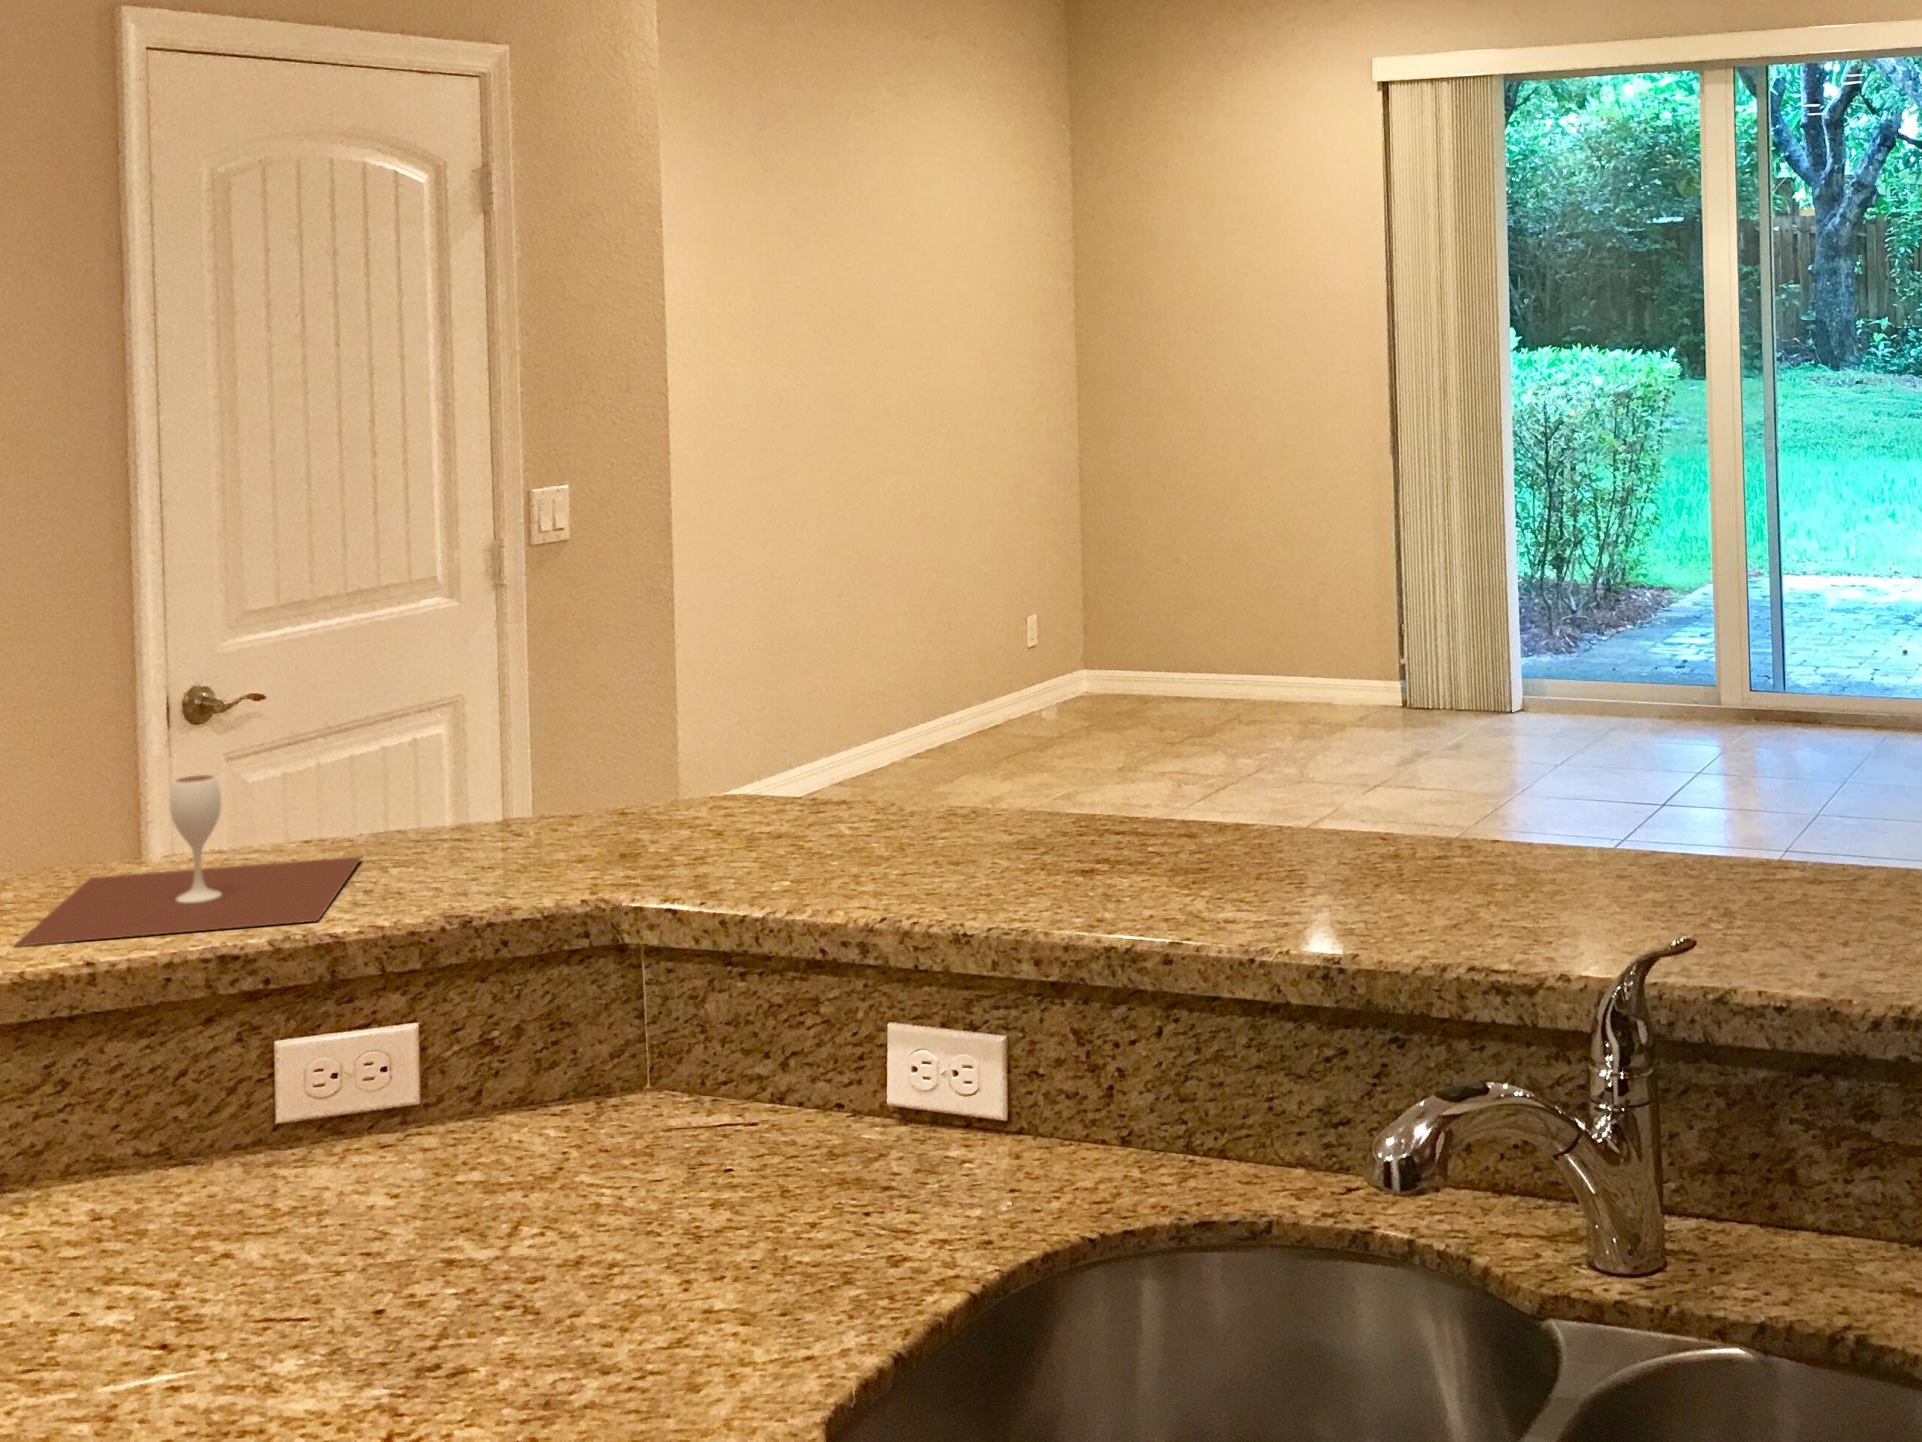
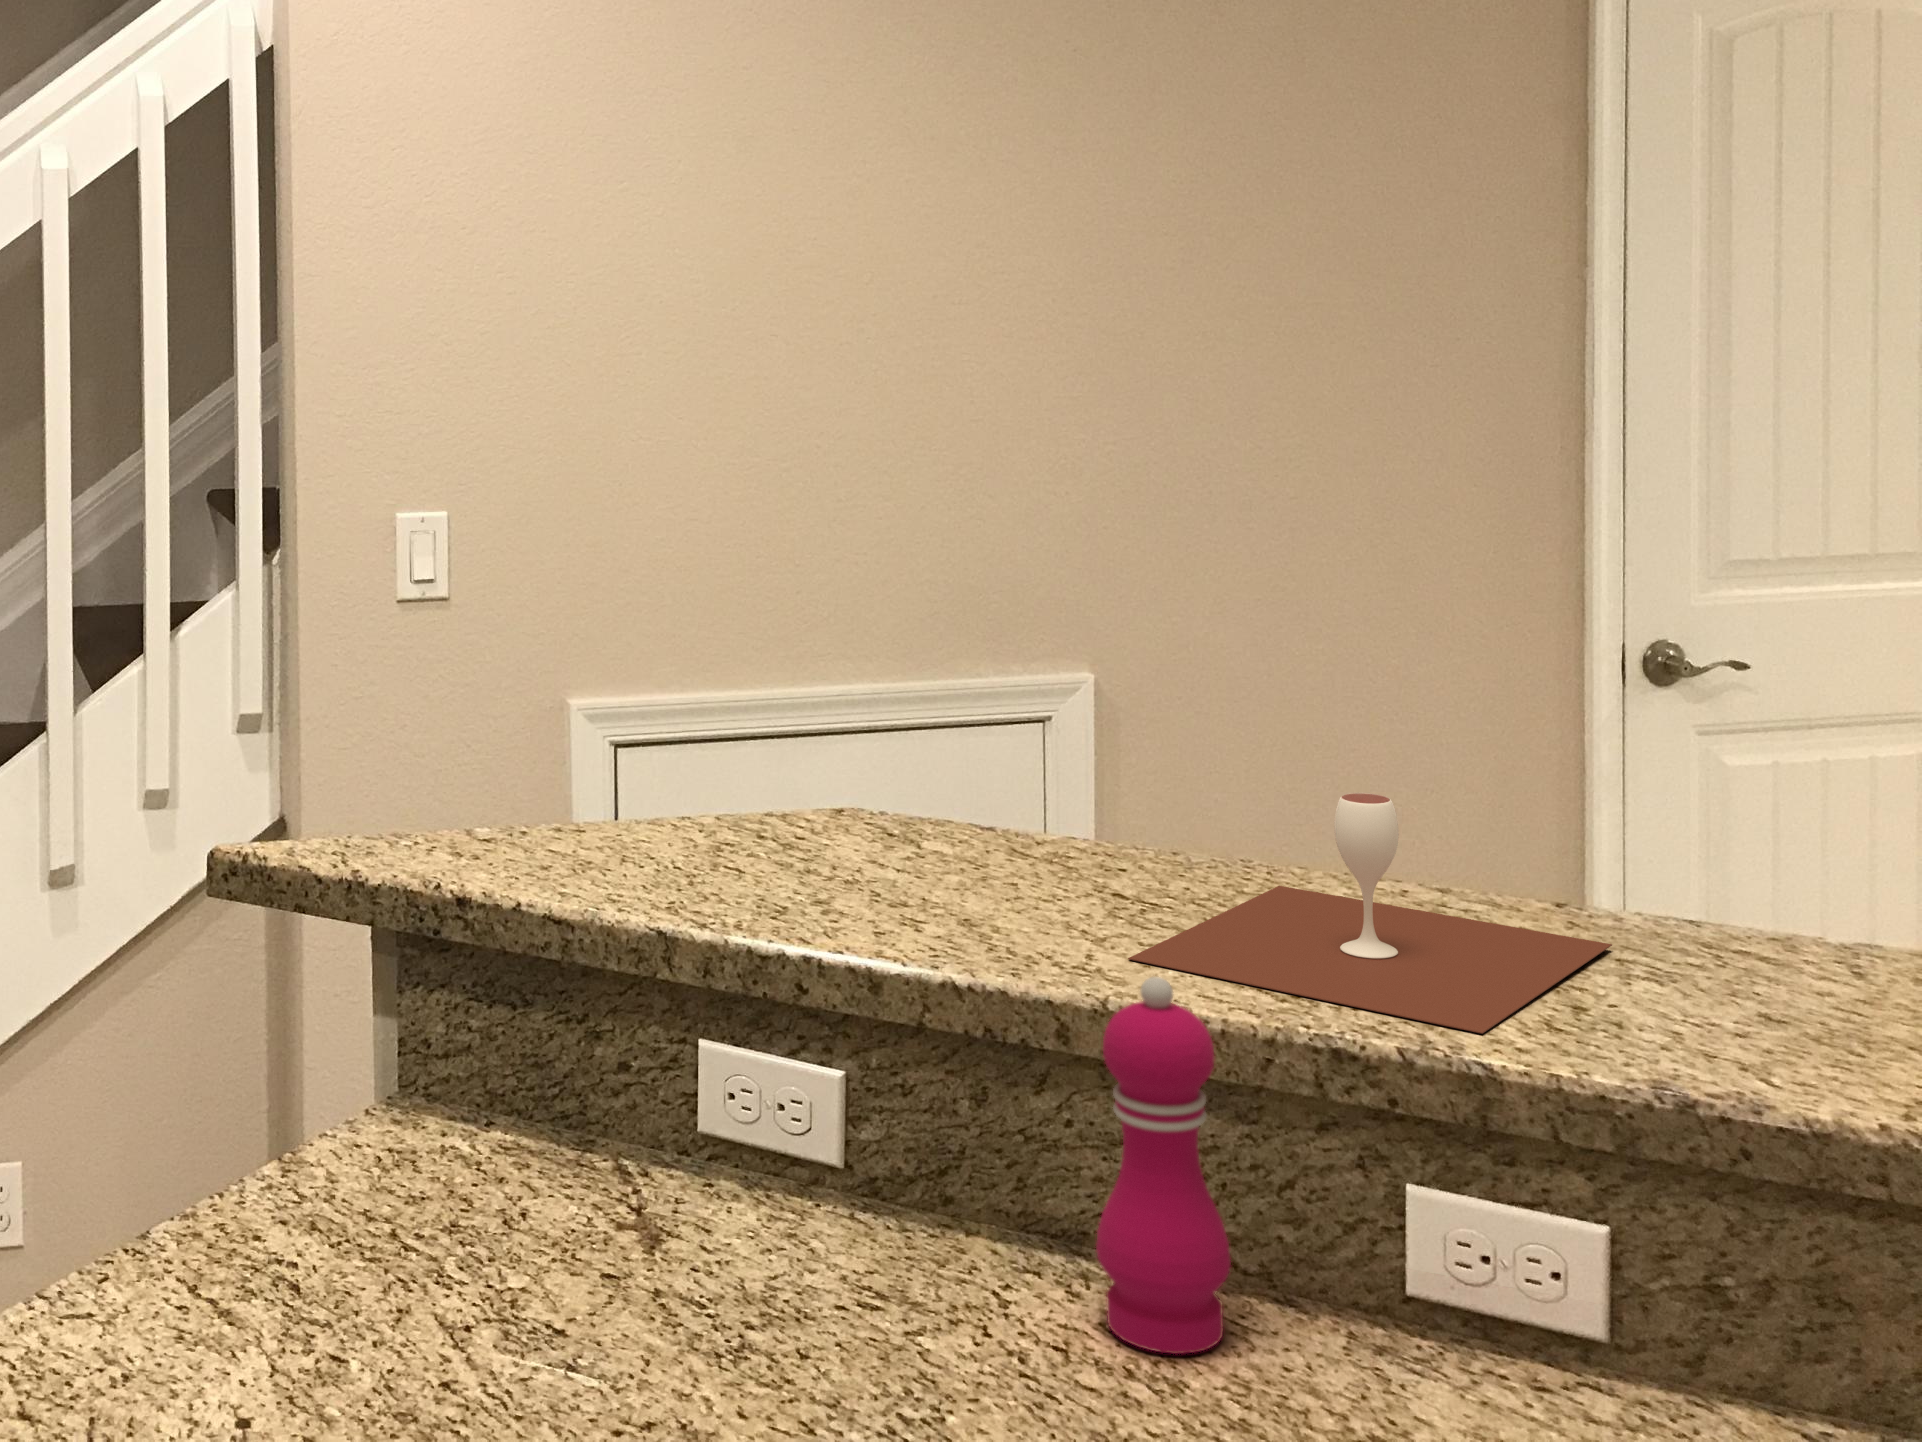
pepper mill: none [50,927,163,1222] -> present [1096,977,1231,1354]

